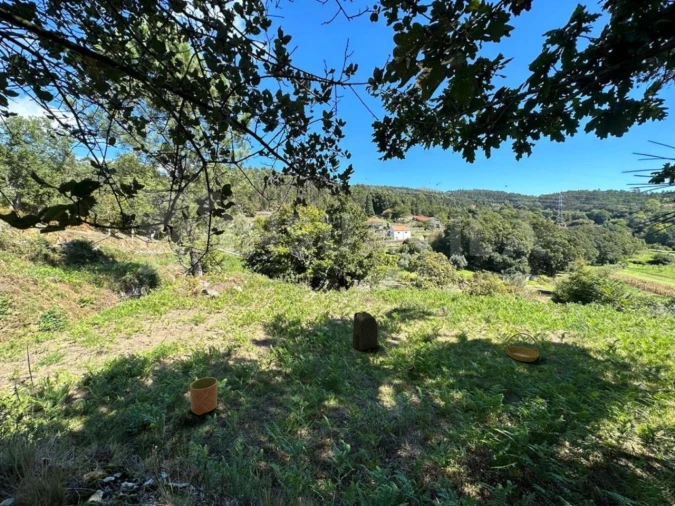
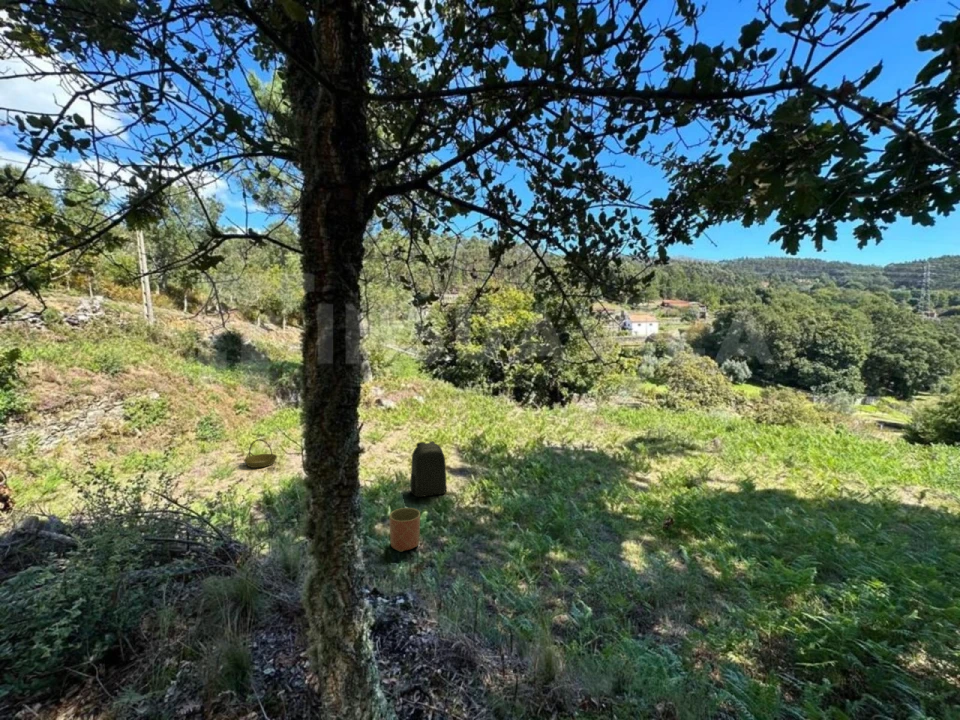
backpack: present [352,311,378,350] -> present [410,441,447,497]
basket: present [505,333,539,362] -> present [244,439,277,468]

